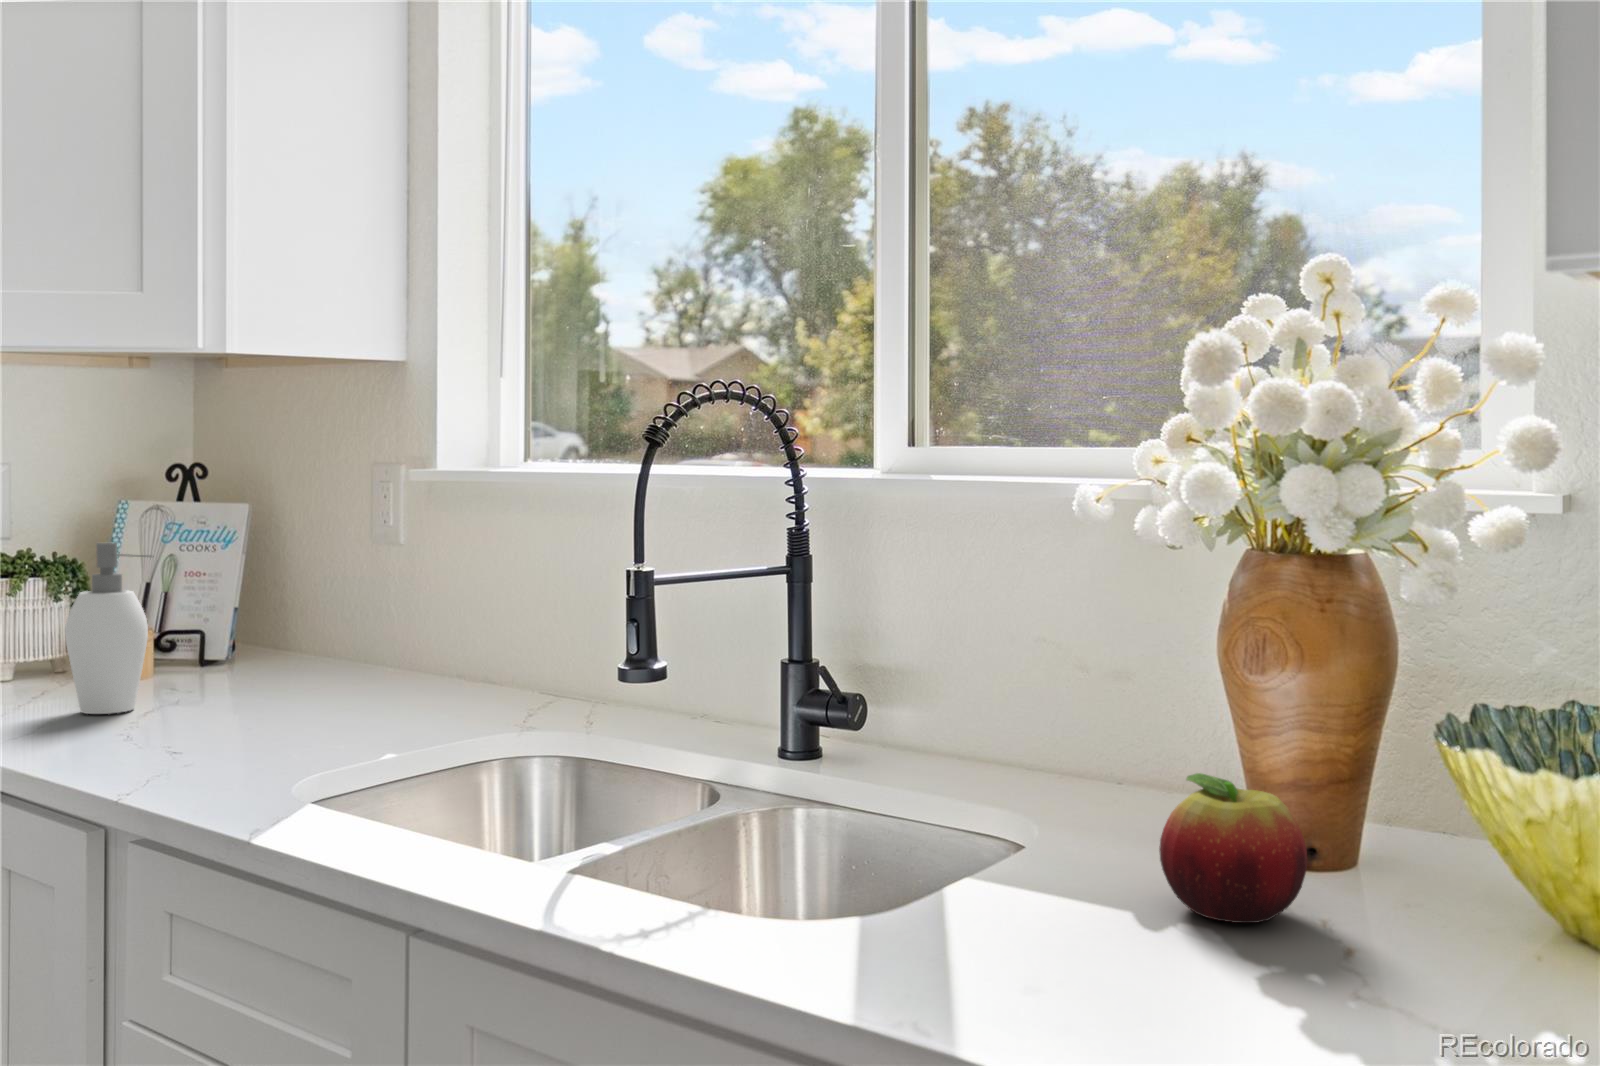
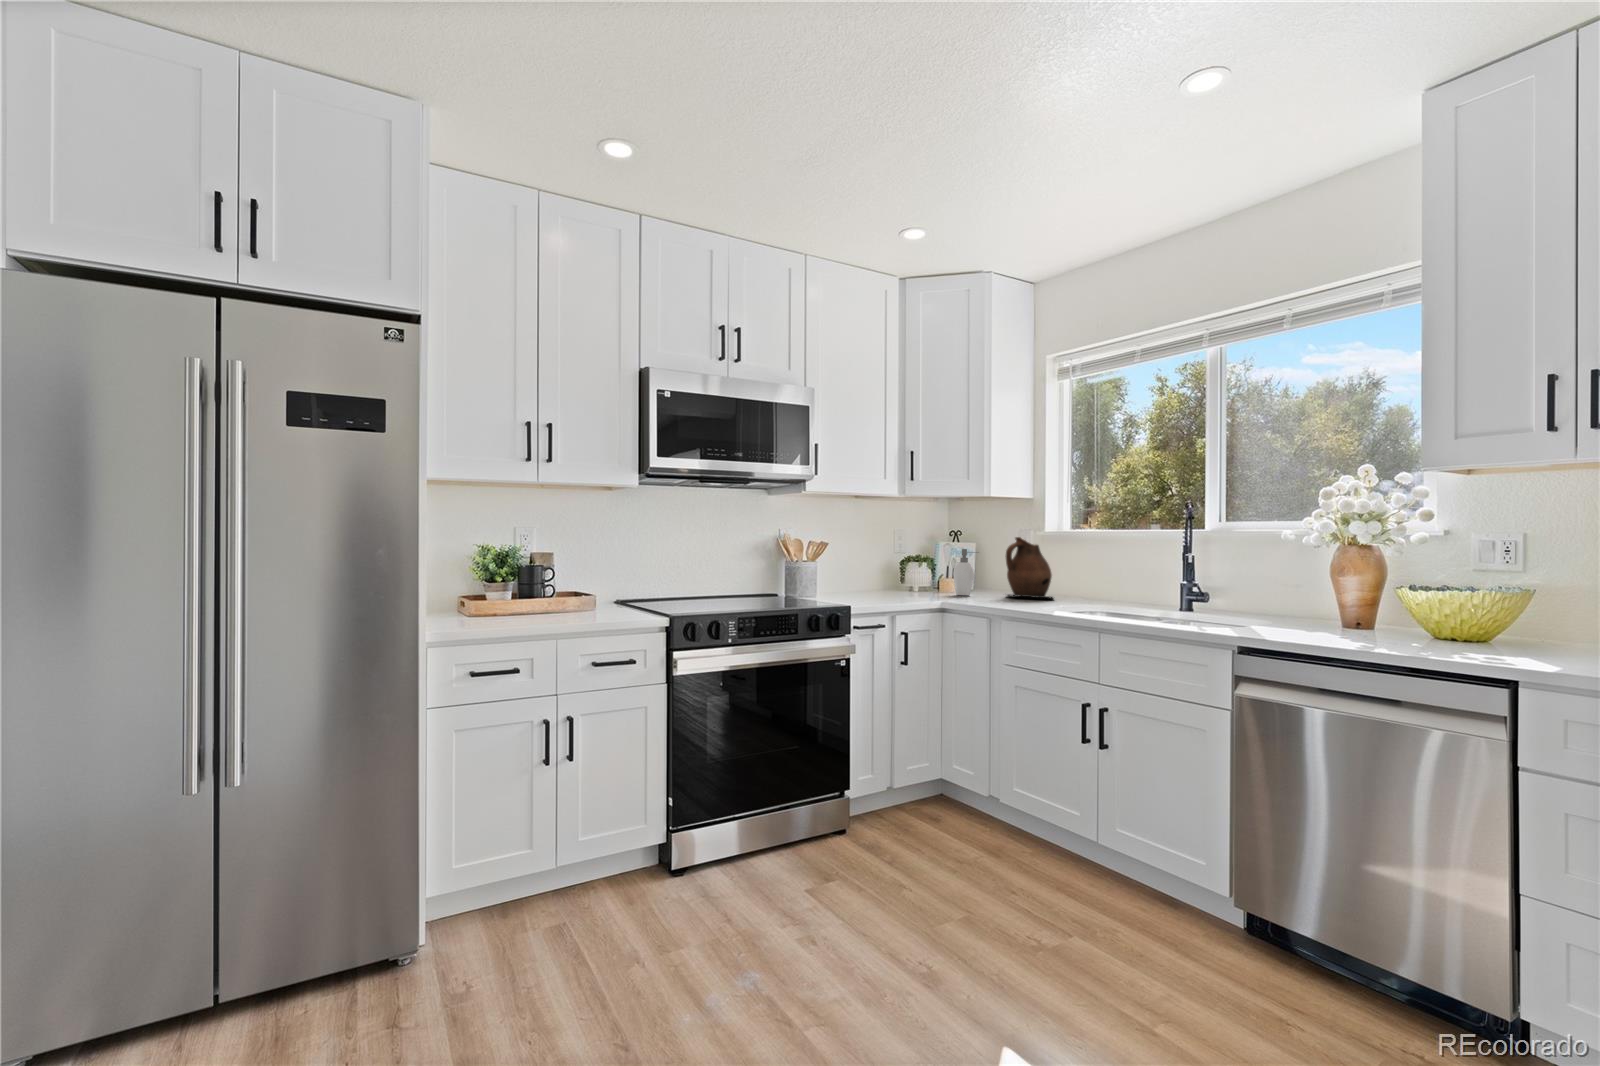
ceramic pitcher: none [240,498,437,719] -> present [1006,537,1052,598]
fruit: present [1159,773,1307,923] -> none [1313,597,1357,631]

